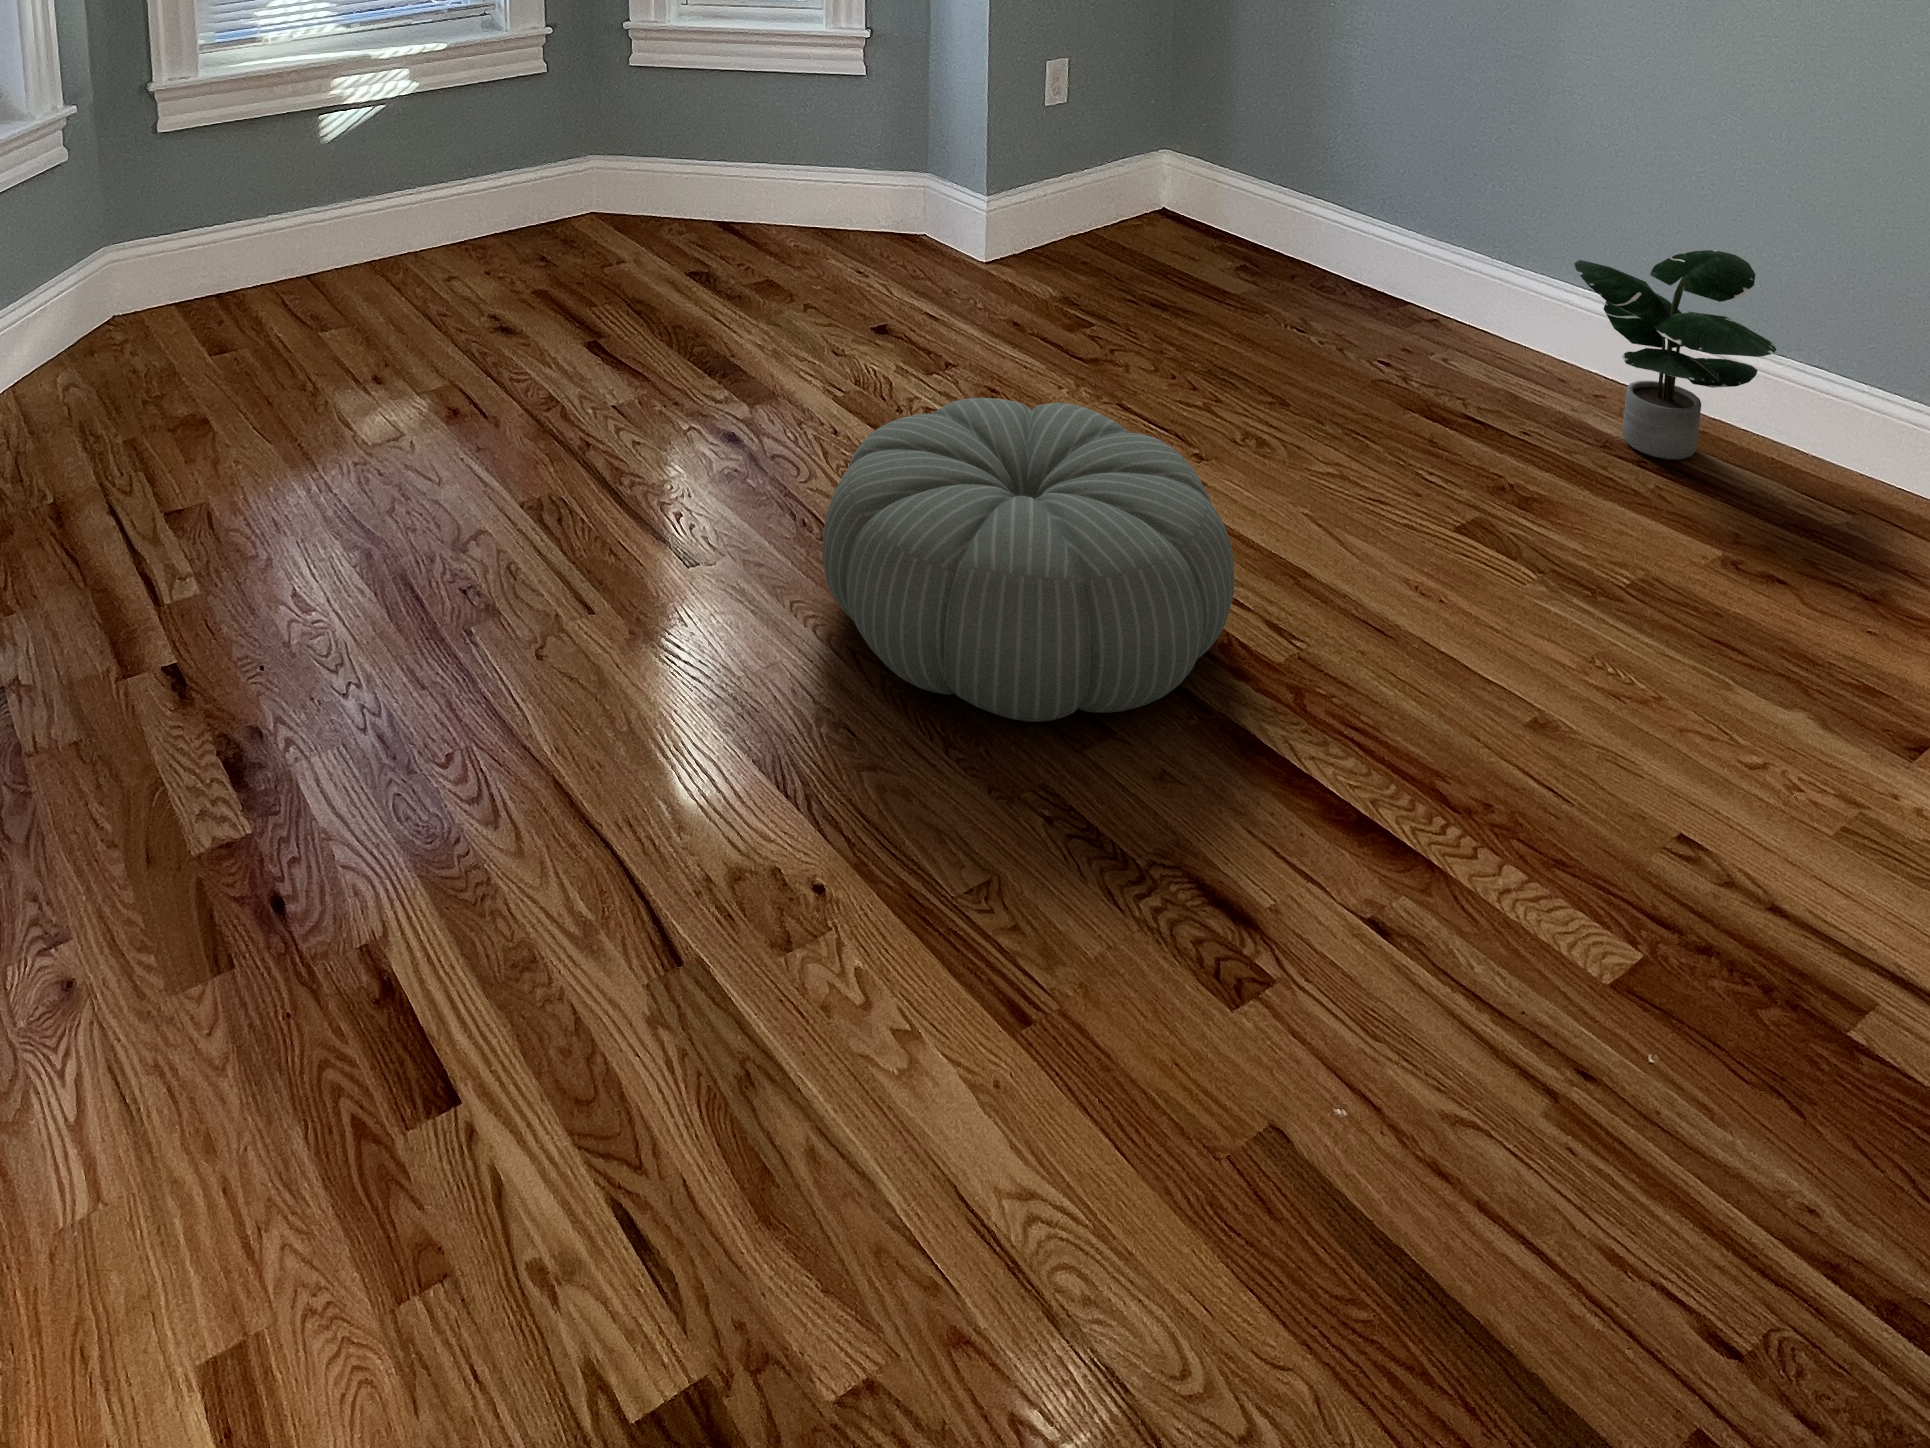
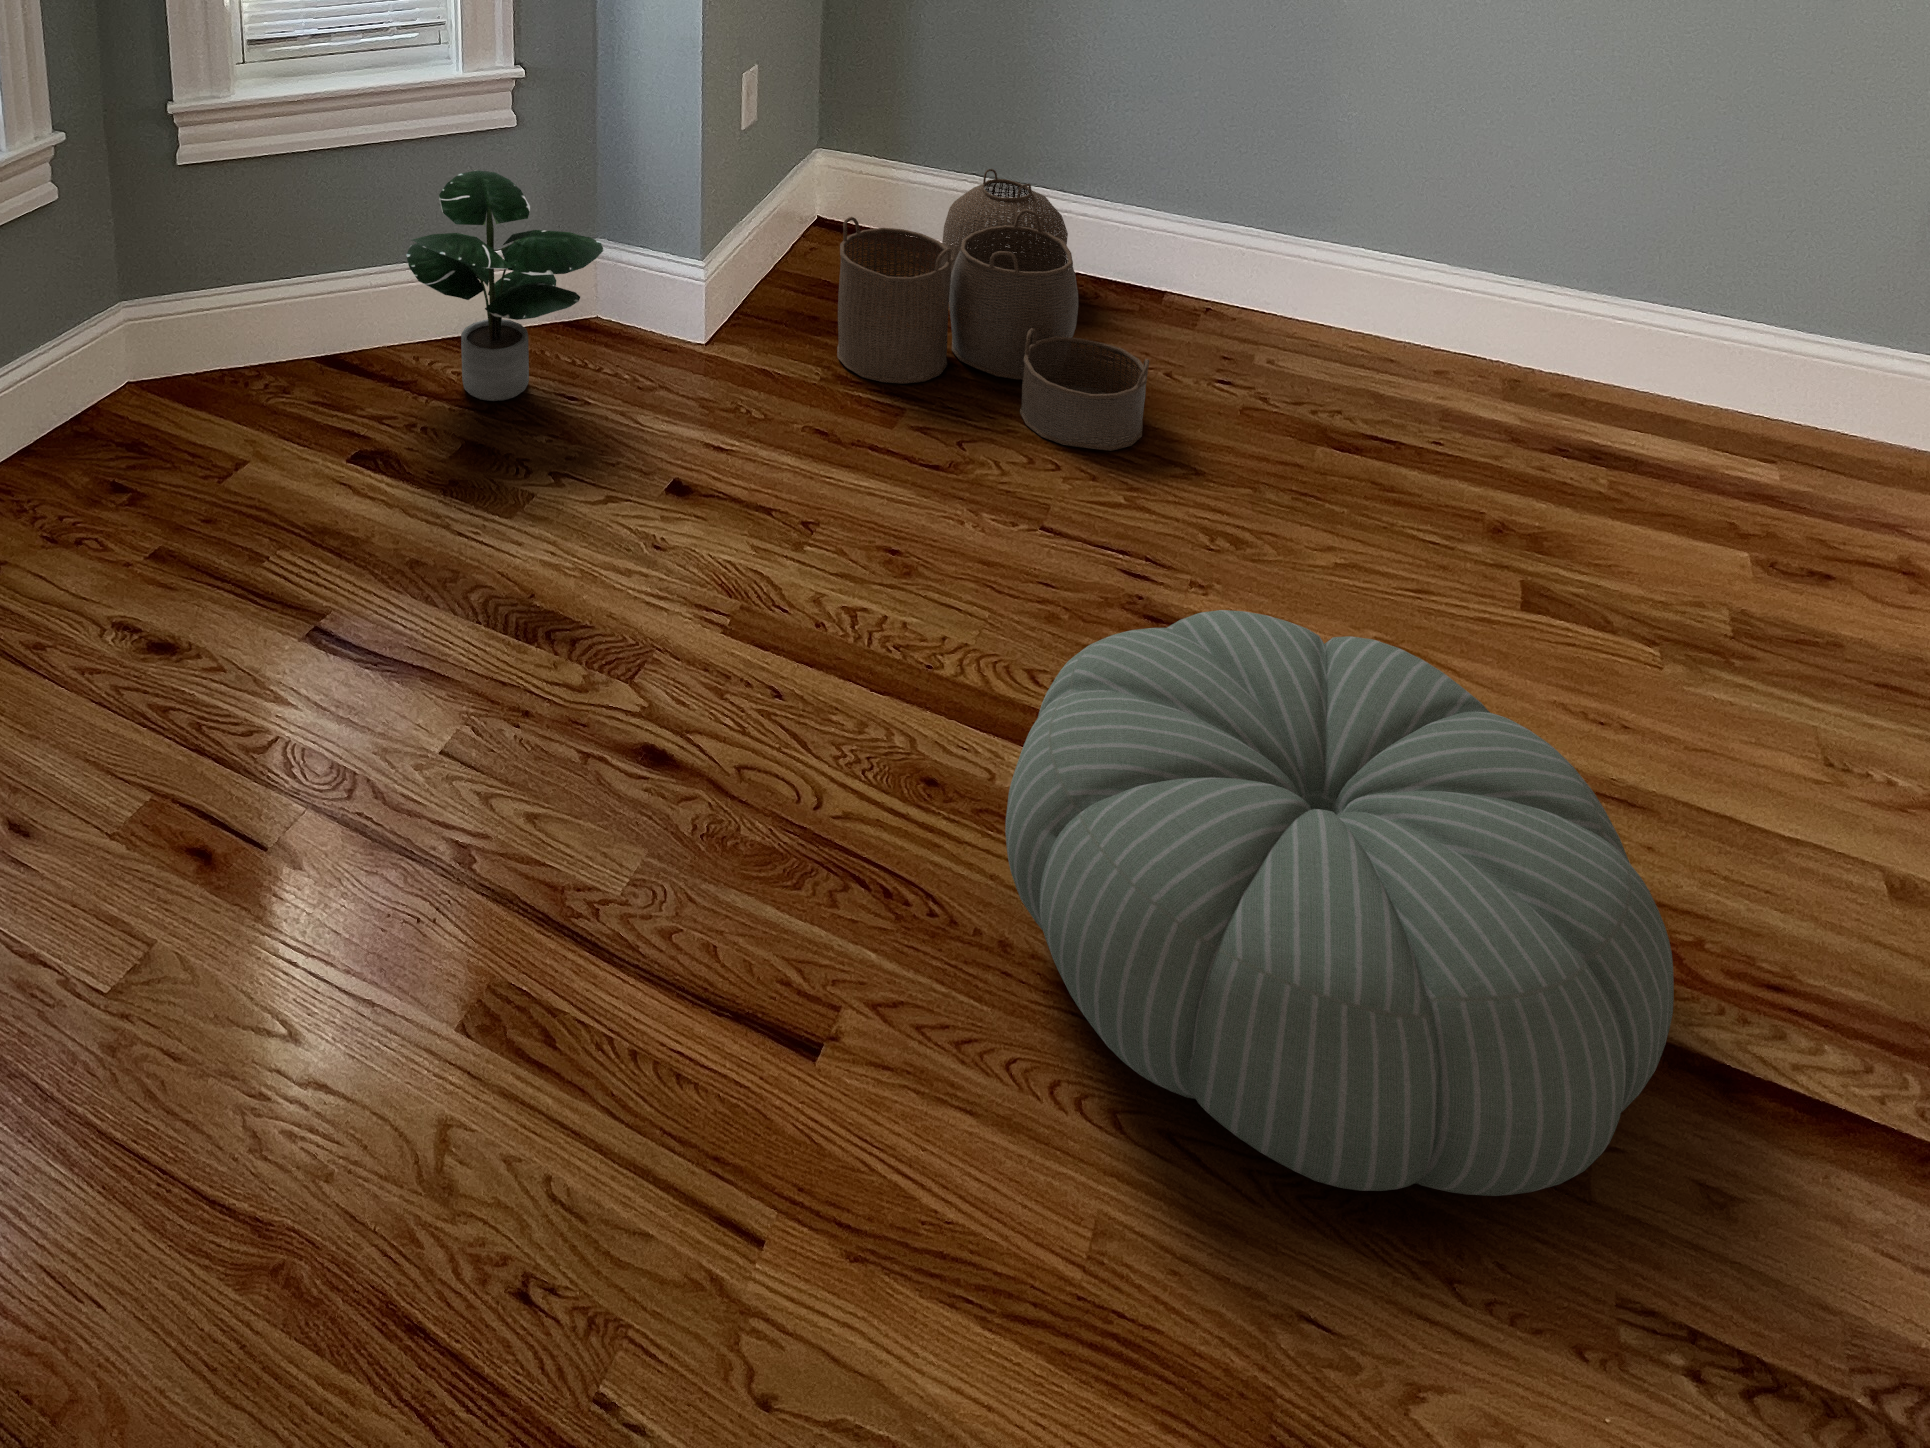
woven basket: none [1074,171,1319,378] -> present [837,169,1149,451]
potted plant: present [1574,250,1776,459] -> present [406,170,604,401]

